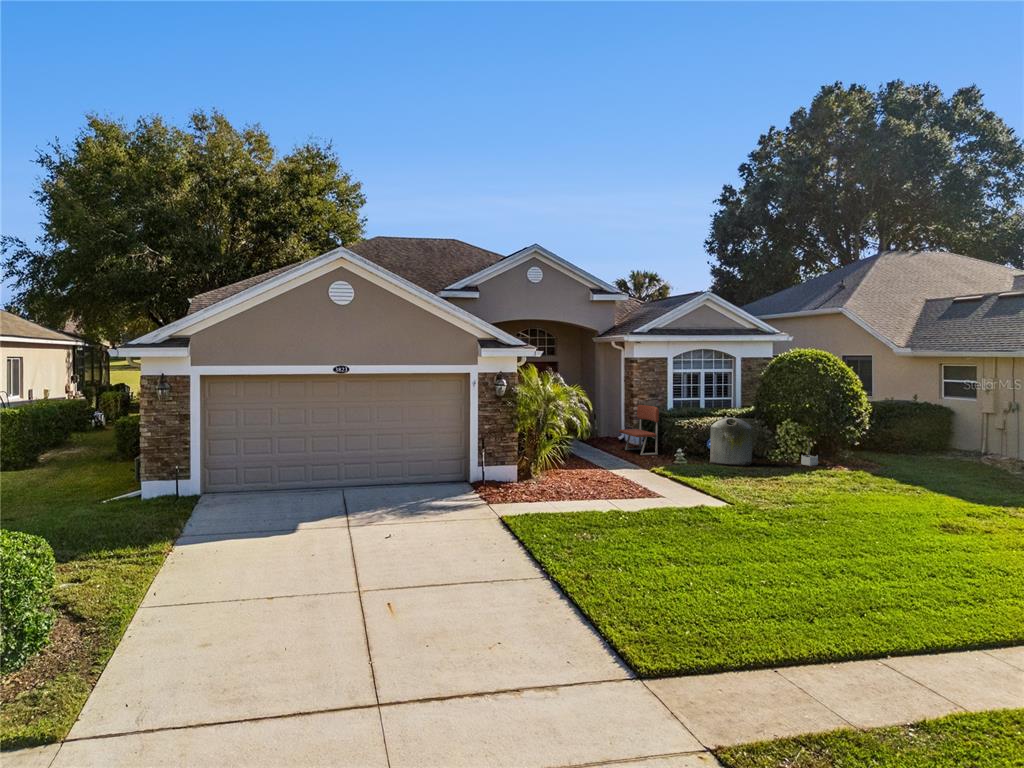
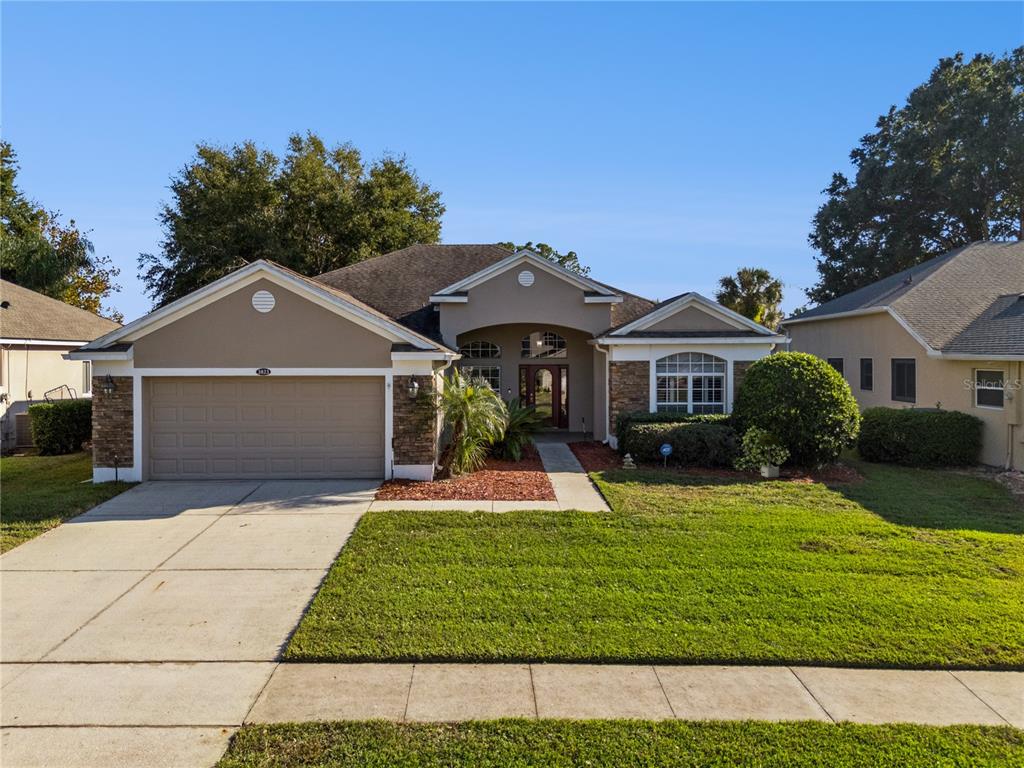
bench: present [619,405,659,455] -> none [592,410,625,462]
trash can: present [710,418,752,466] -> none [662,423,704,475]

